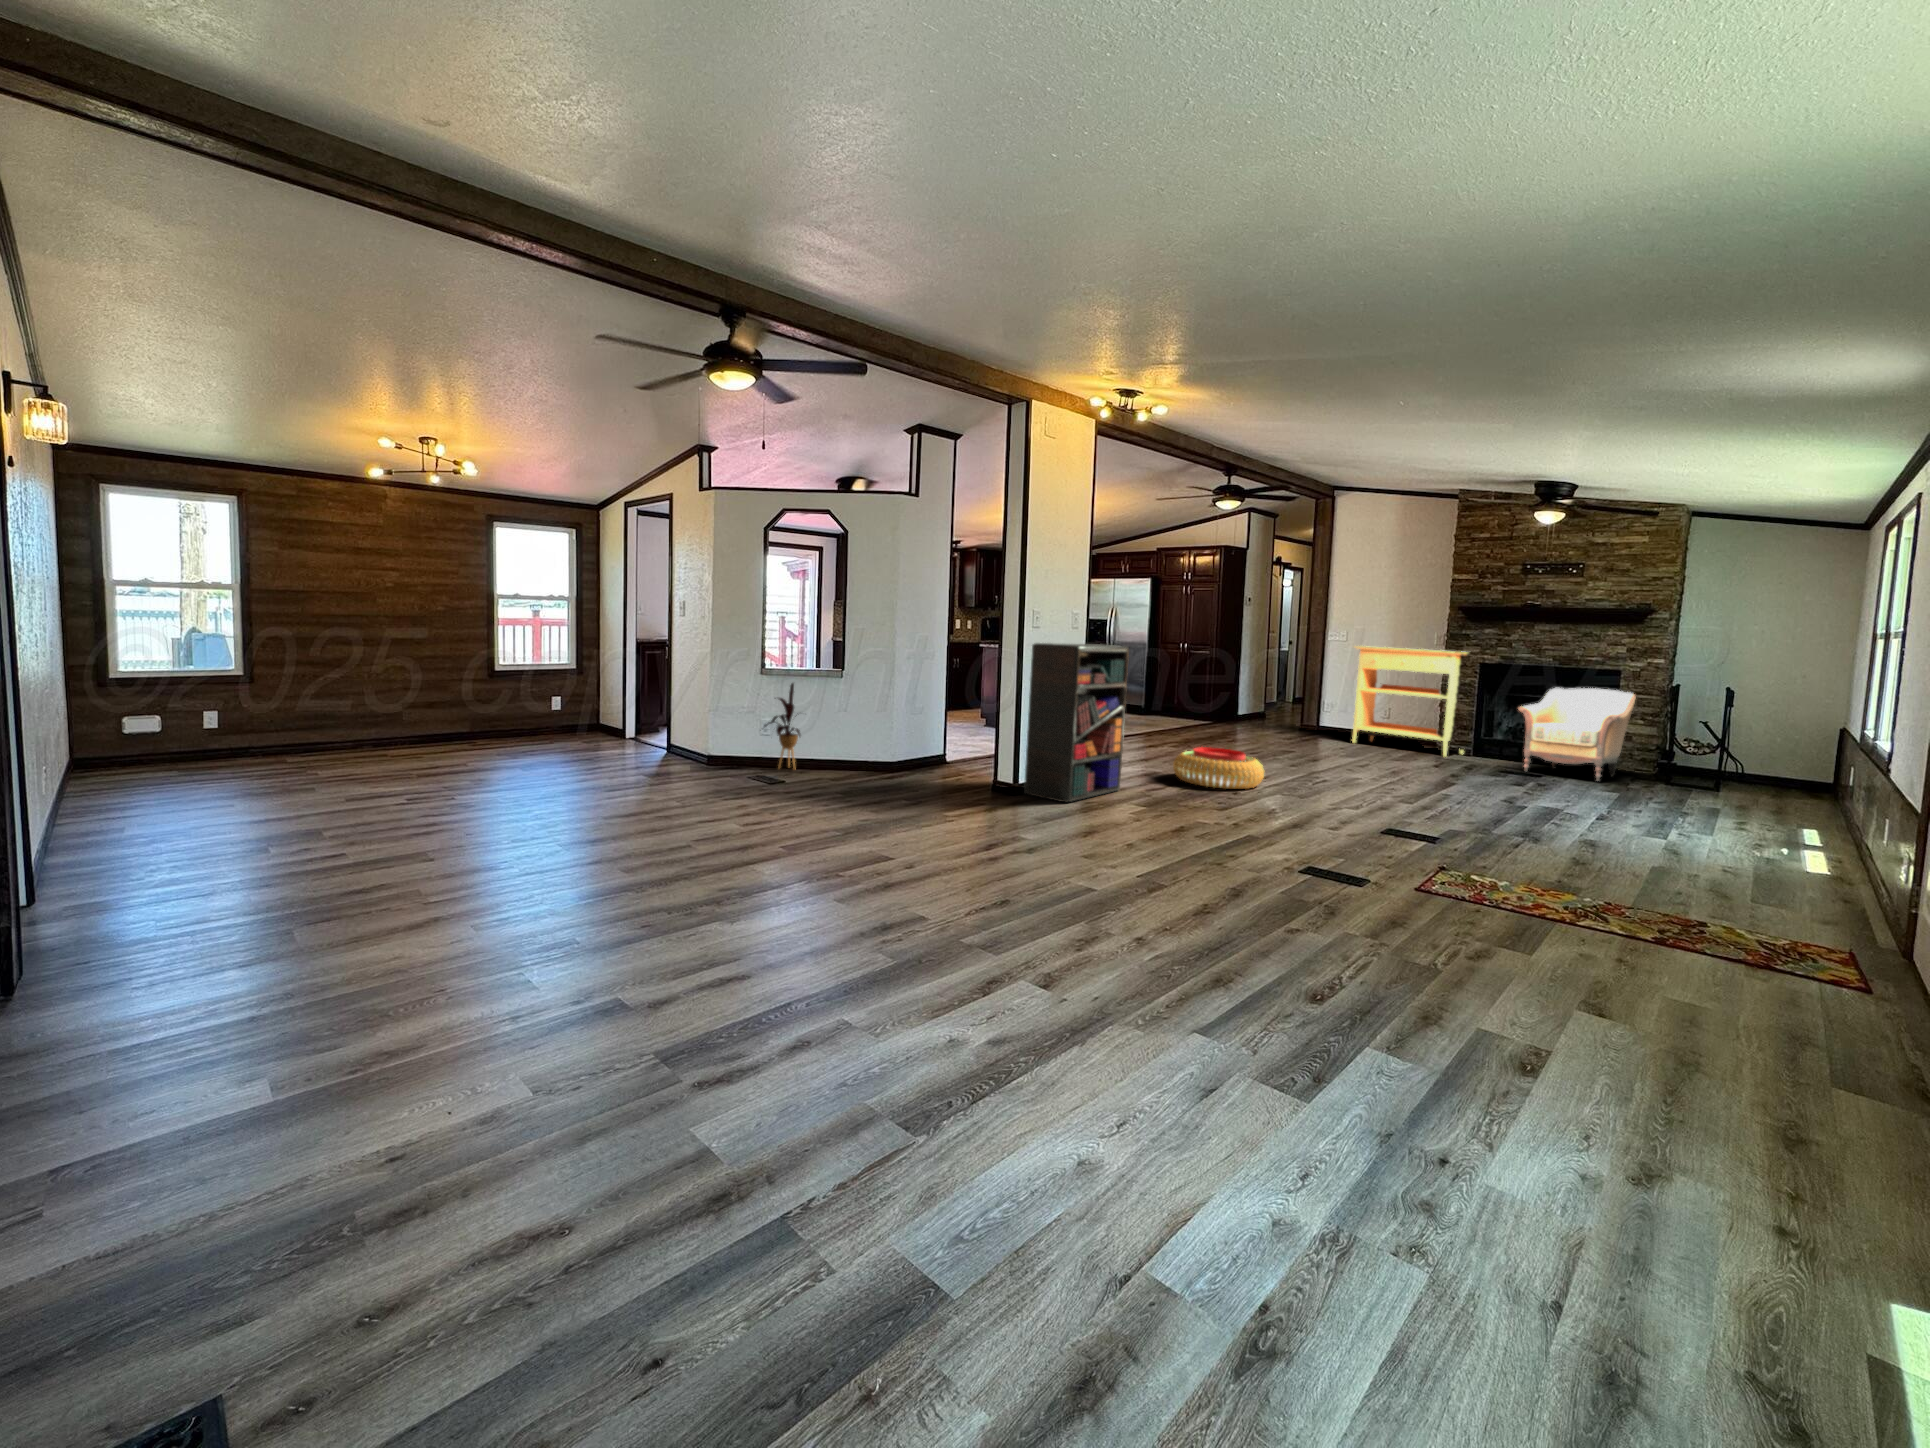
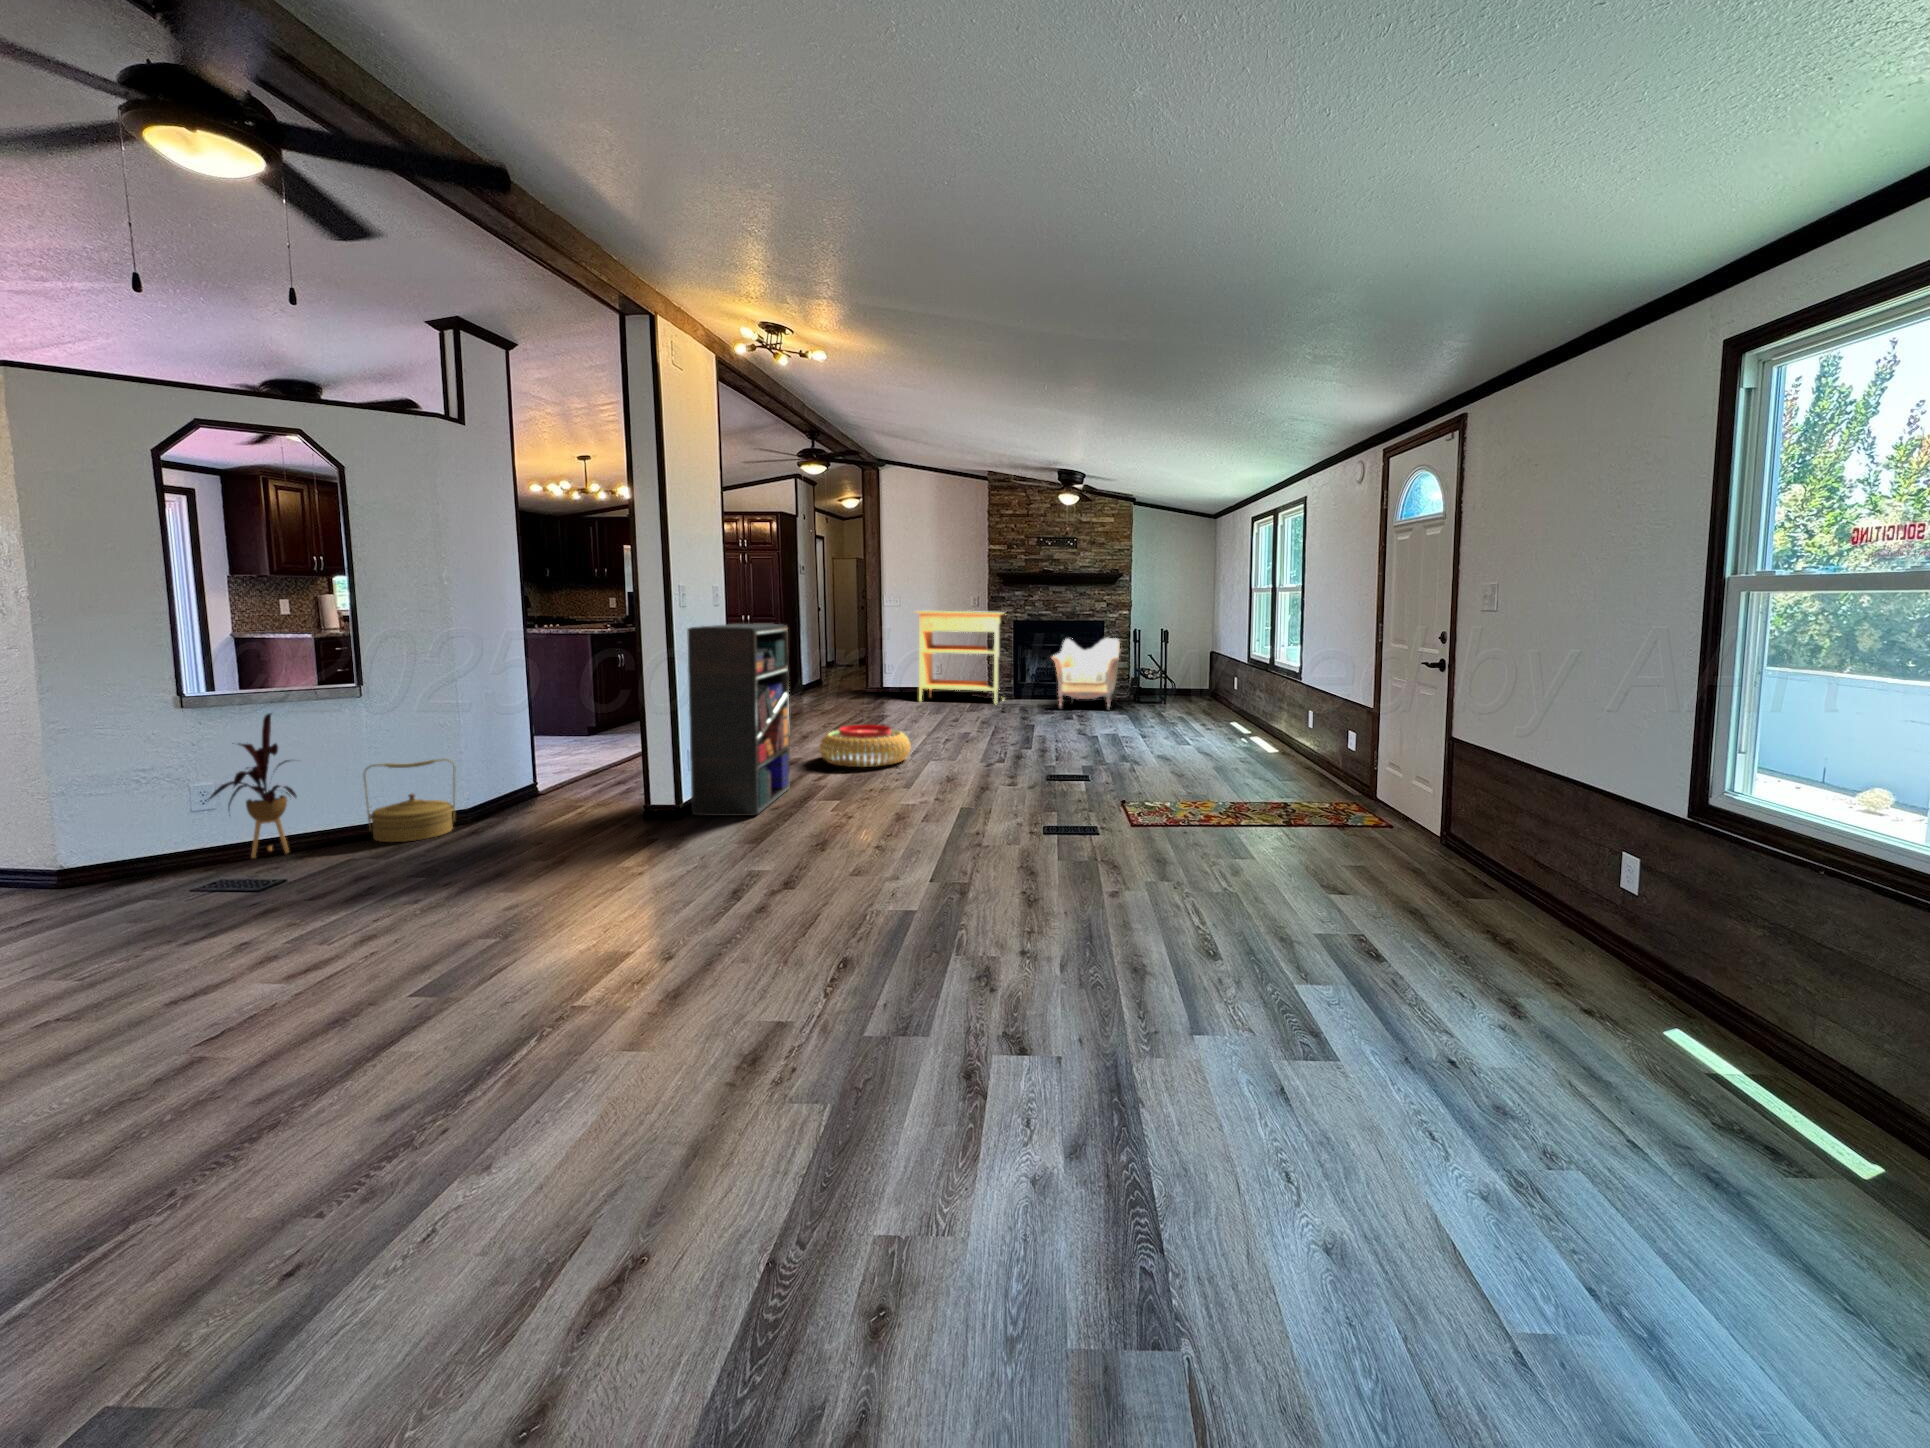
woven basket: none [836,722,886,776] -> present [364,759,456,842]

